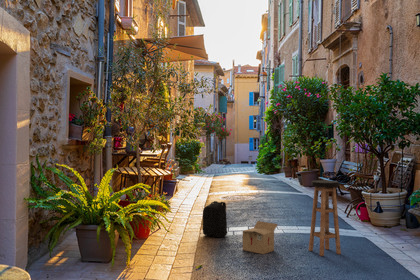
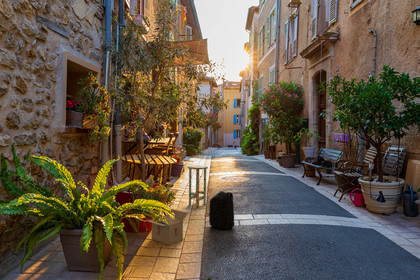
side table: none [182,178,203,222] -> present [188,165,208,207]
bar stool: present [309,180,341,256] -> none [328,174,367,262]
cardboard box: present [243,221,277,254] -> present [146,209,187,245]

